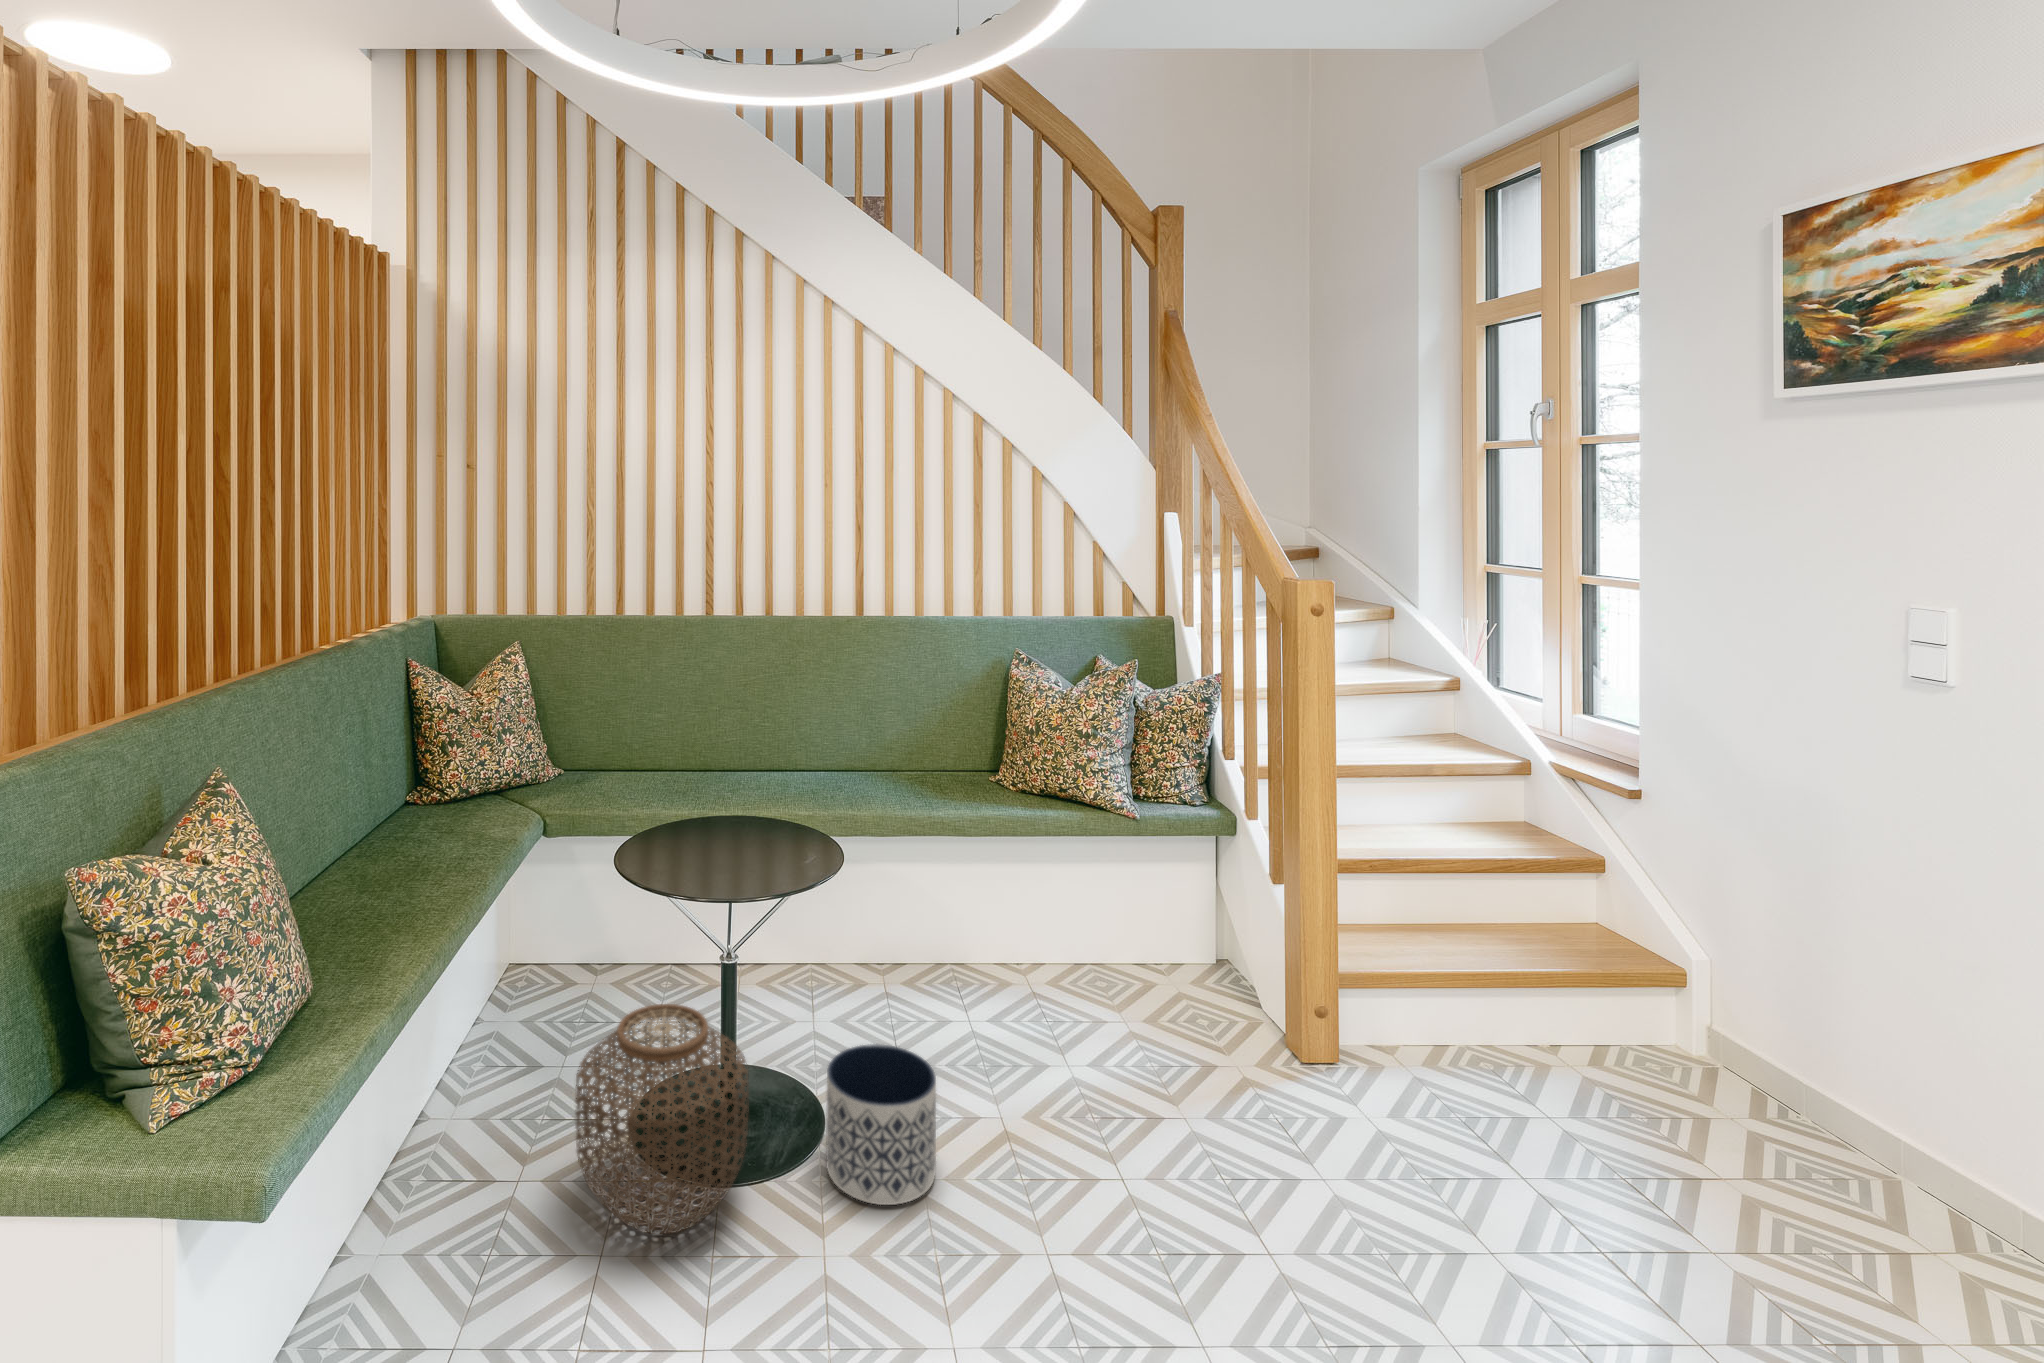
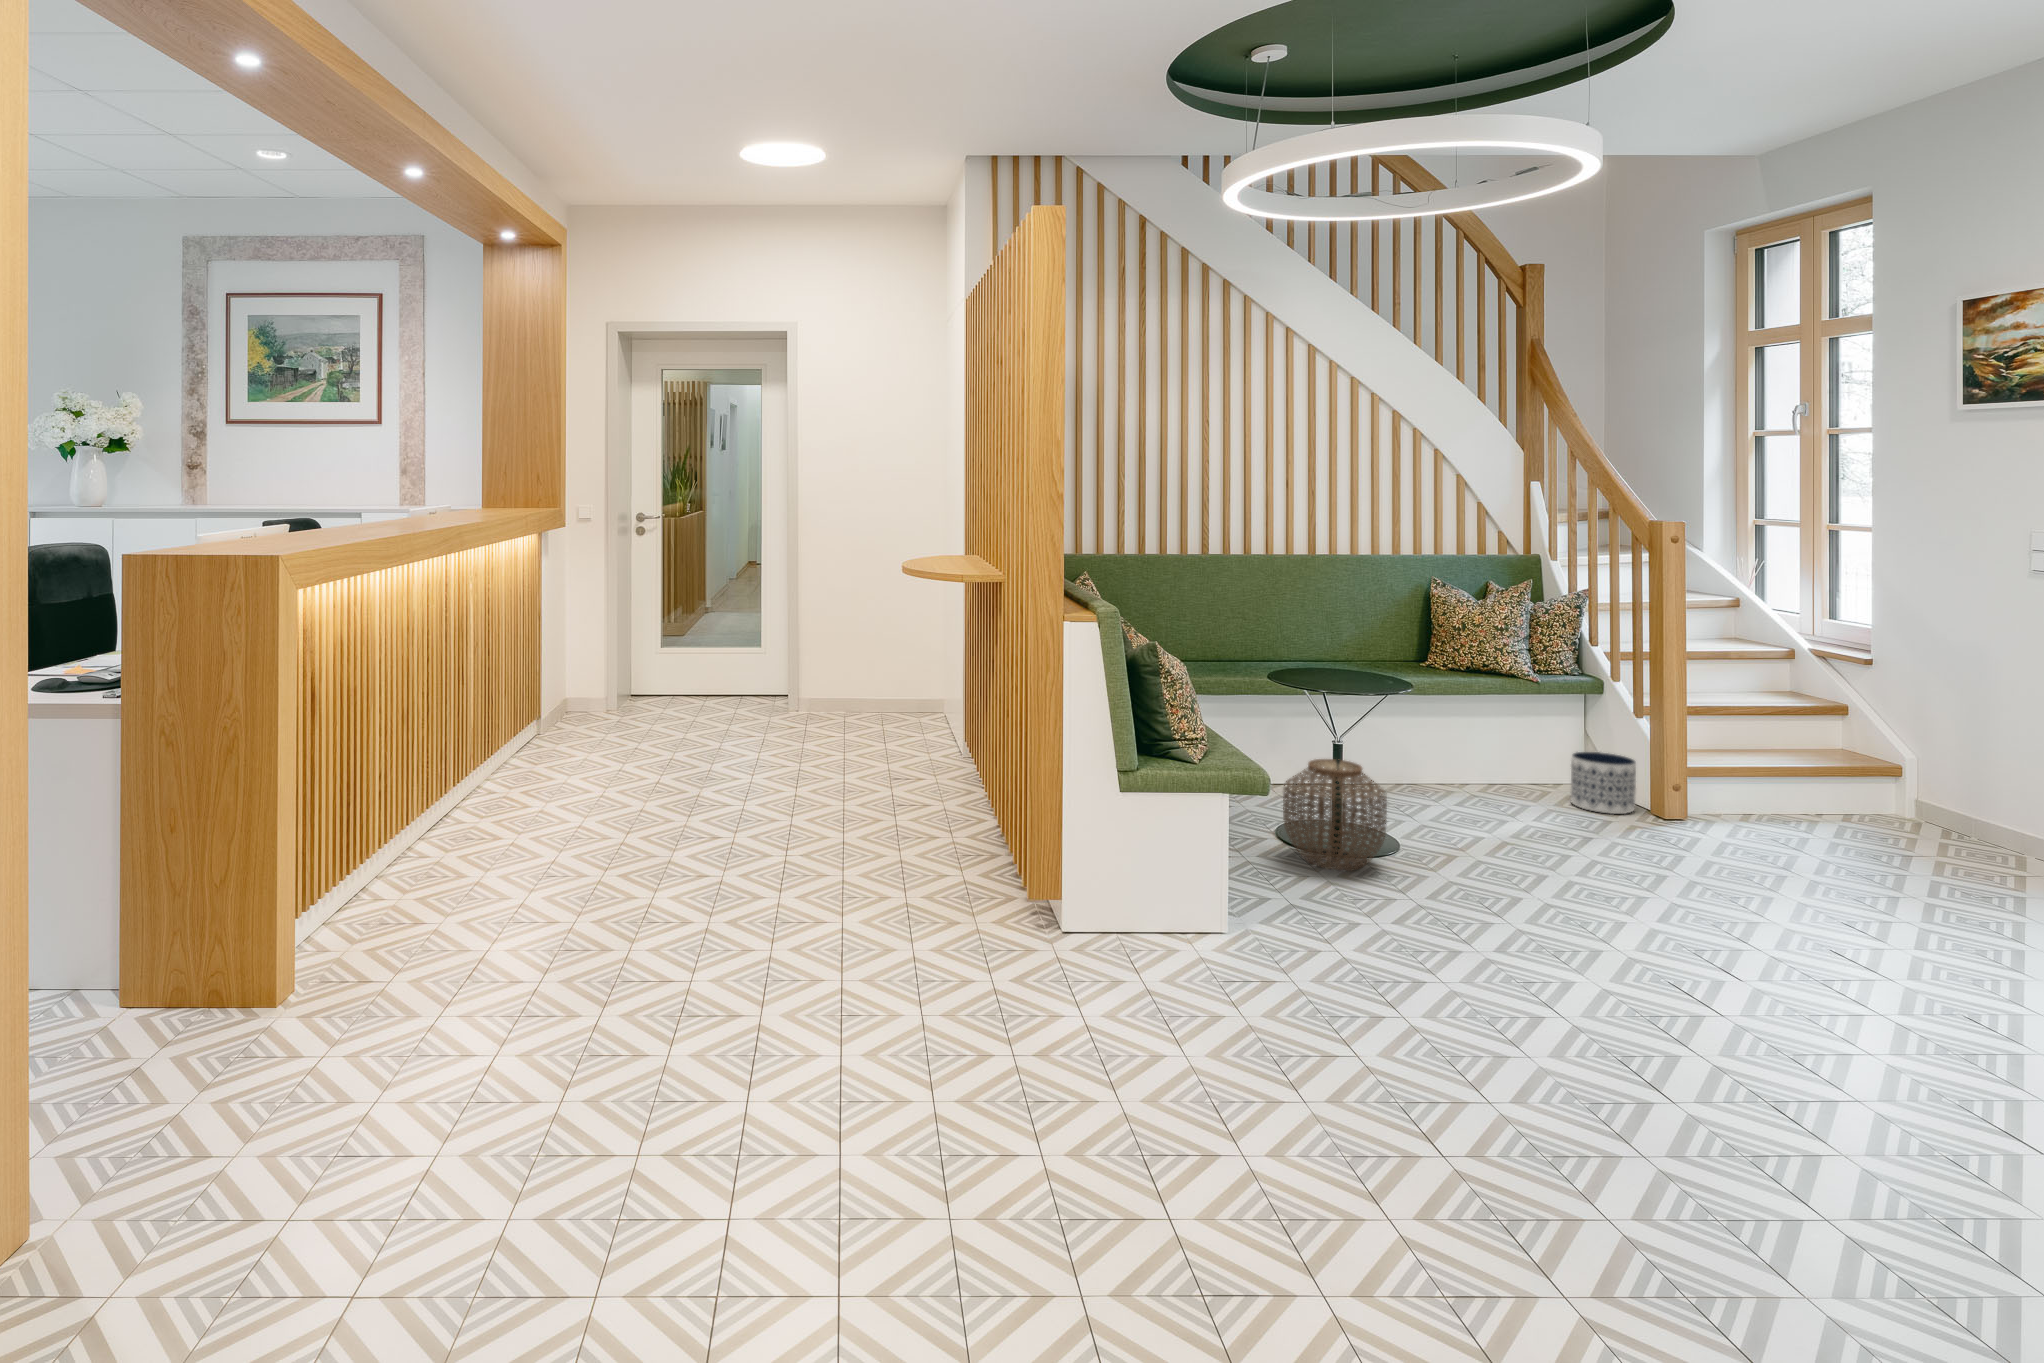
planter: present [826,1044,936,1205] -> present [1571,752,1636,814]

